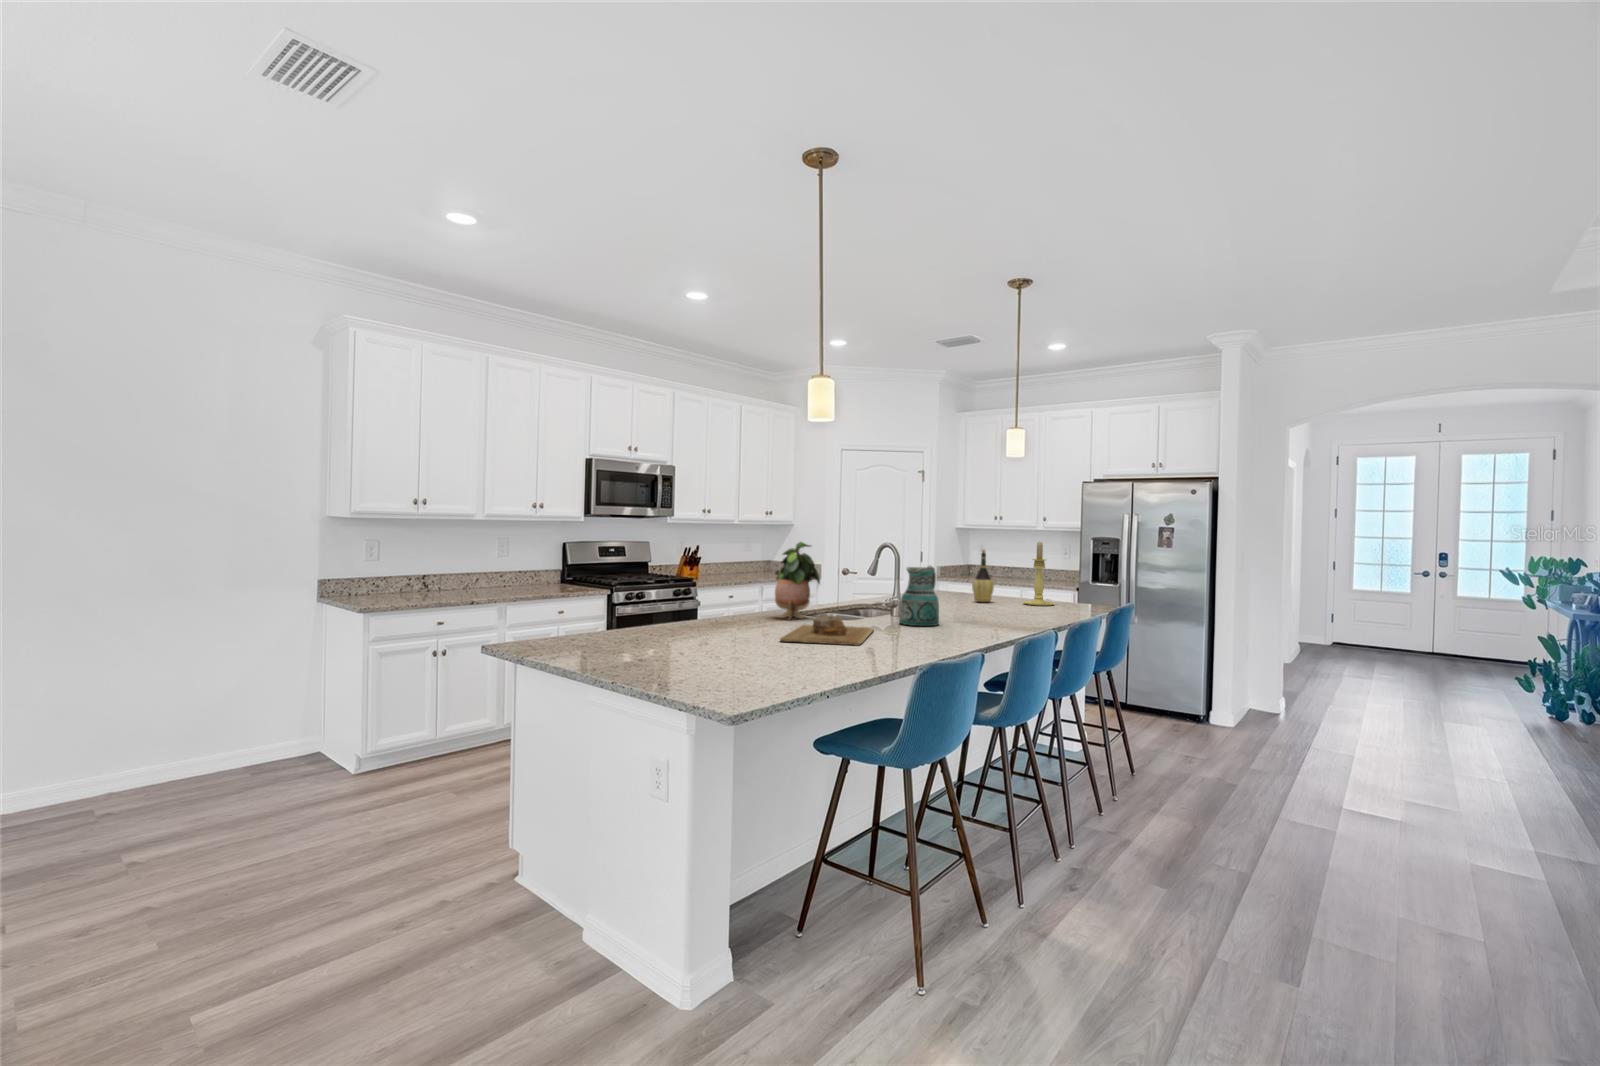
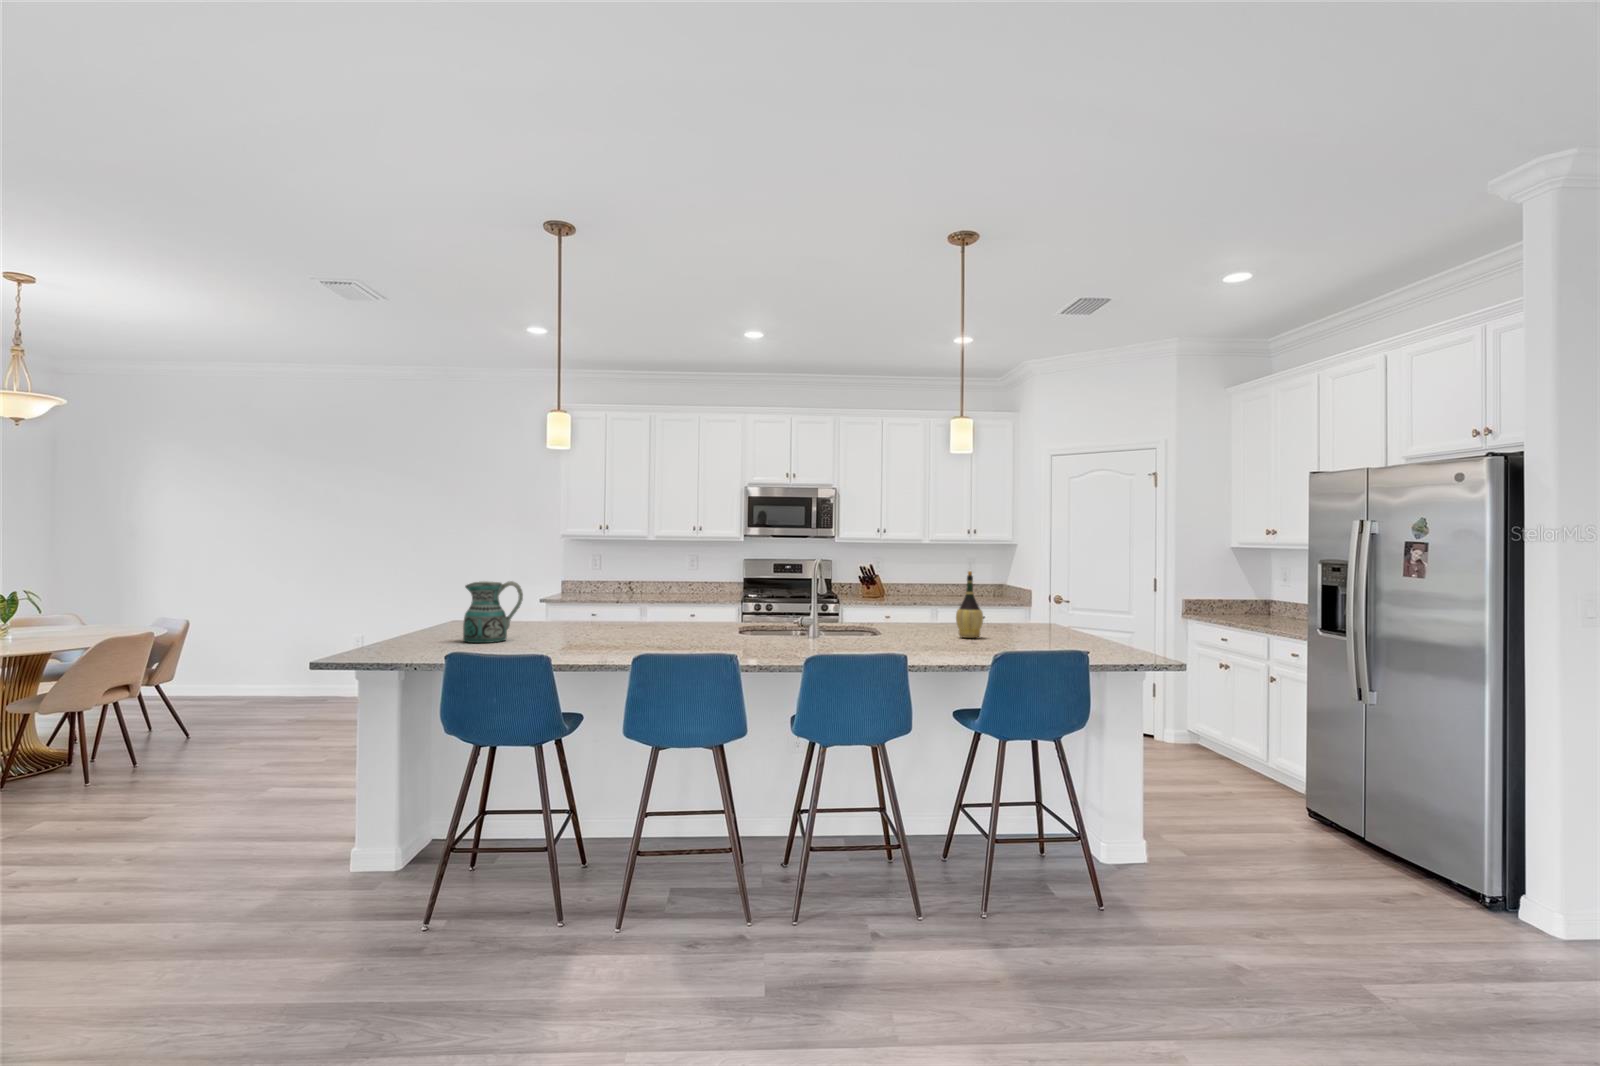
potted plant: present [775,542,820,619] -> none [665,557,704,633]
candle holder: present [1023,542,1054,606] -> none [994,561,1036,648]
ceramic pitcher: present [899,566,939,626] -> present [463,581,523,643]
cutting board: present [780,616,874,646] -> none [541,625,655,651]

